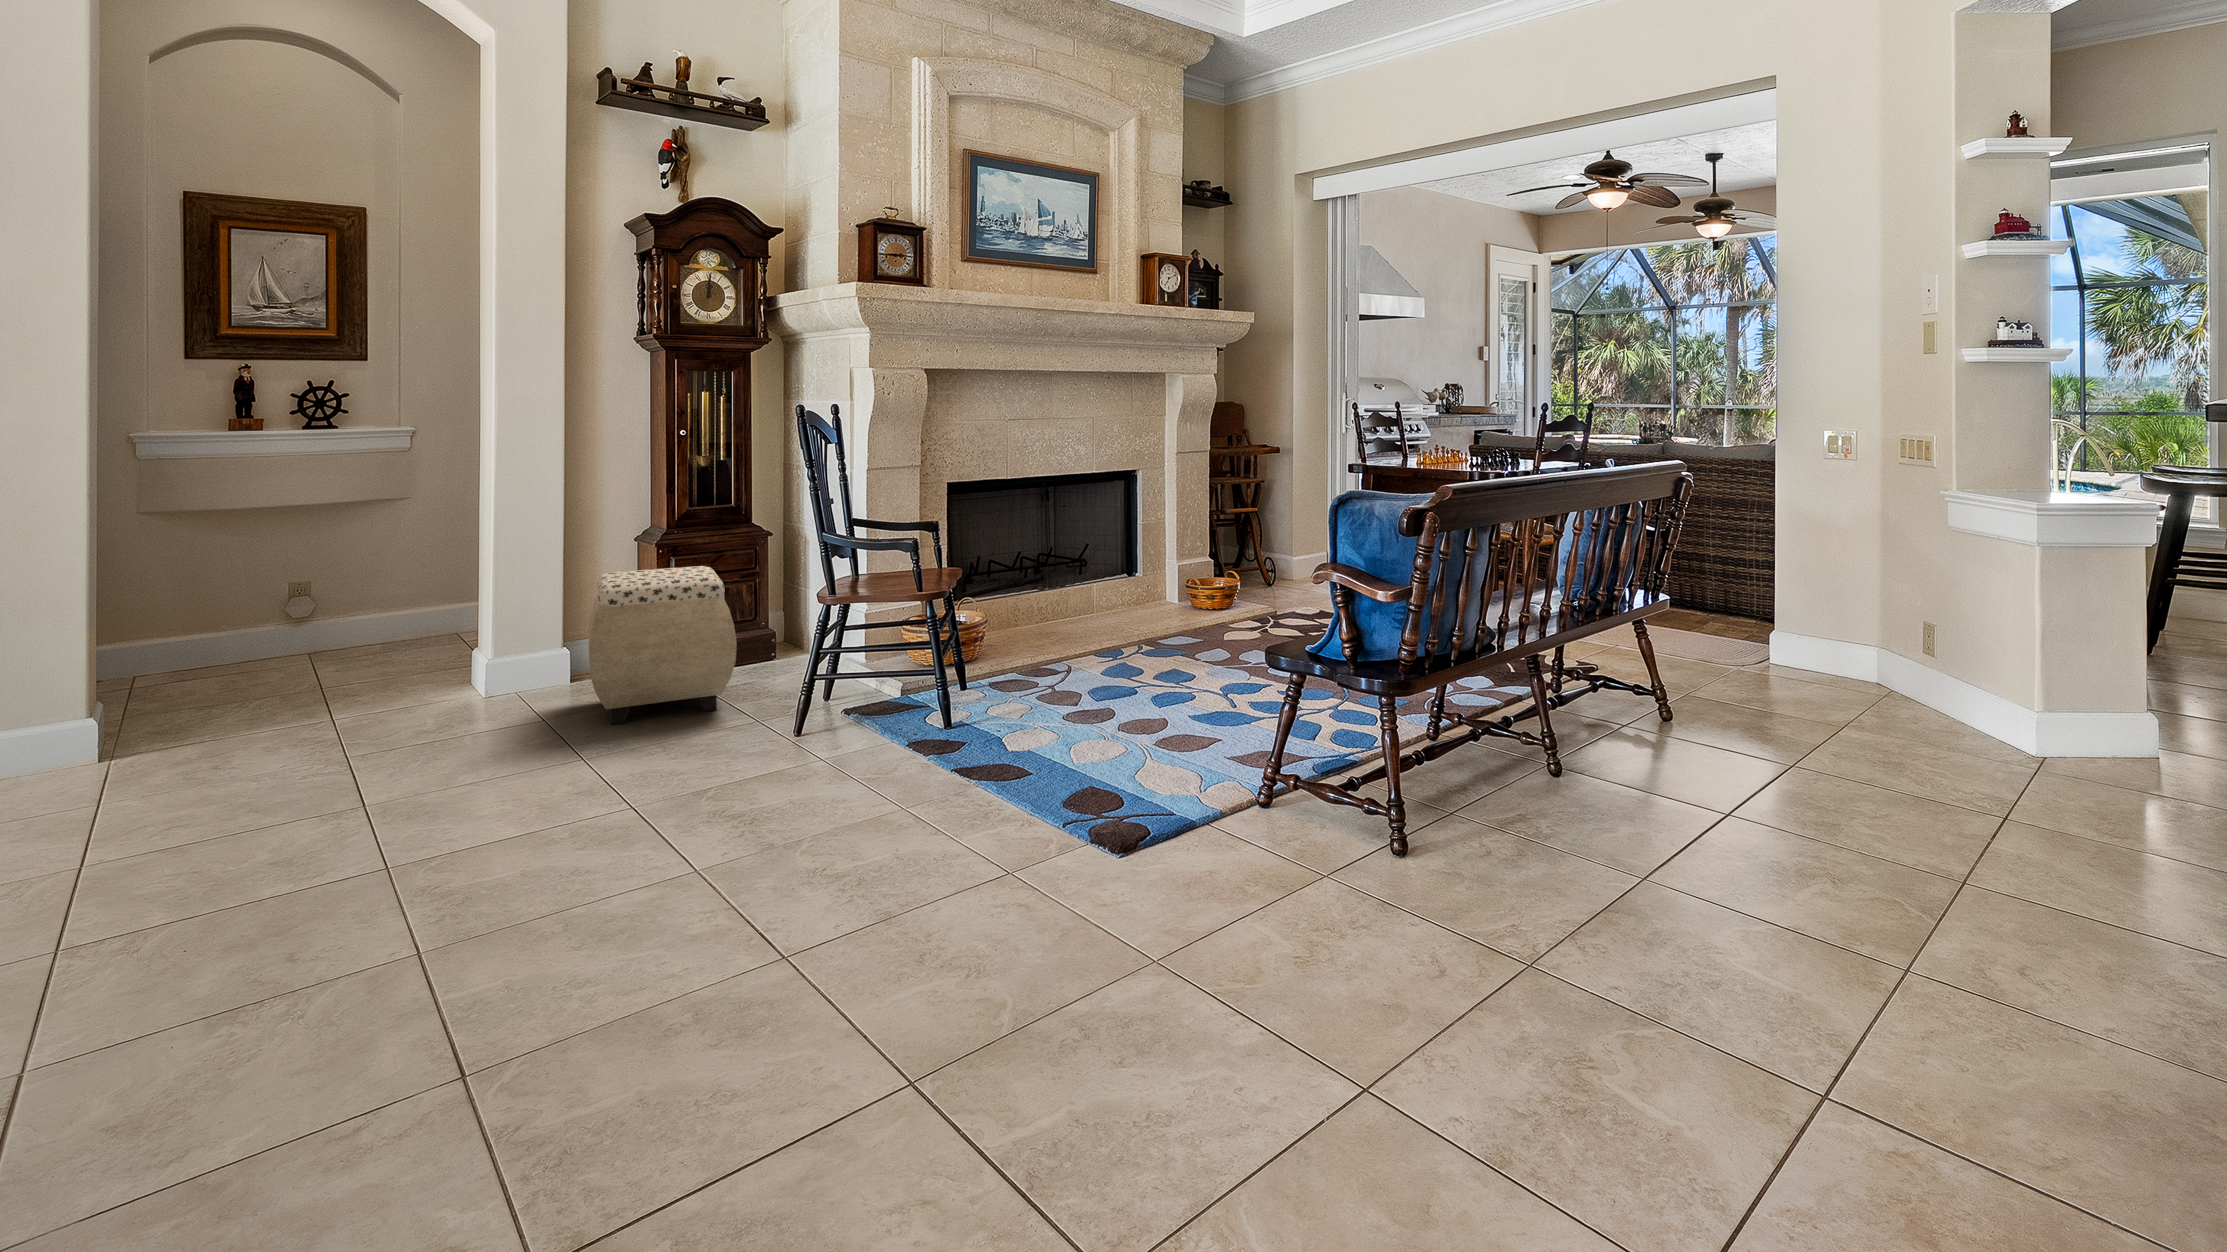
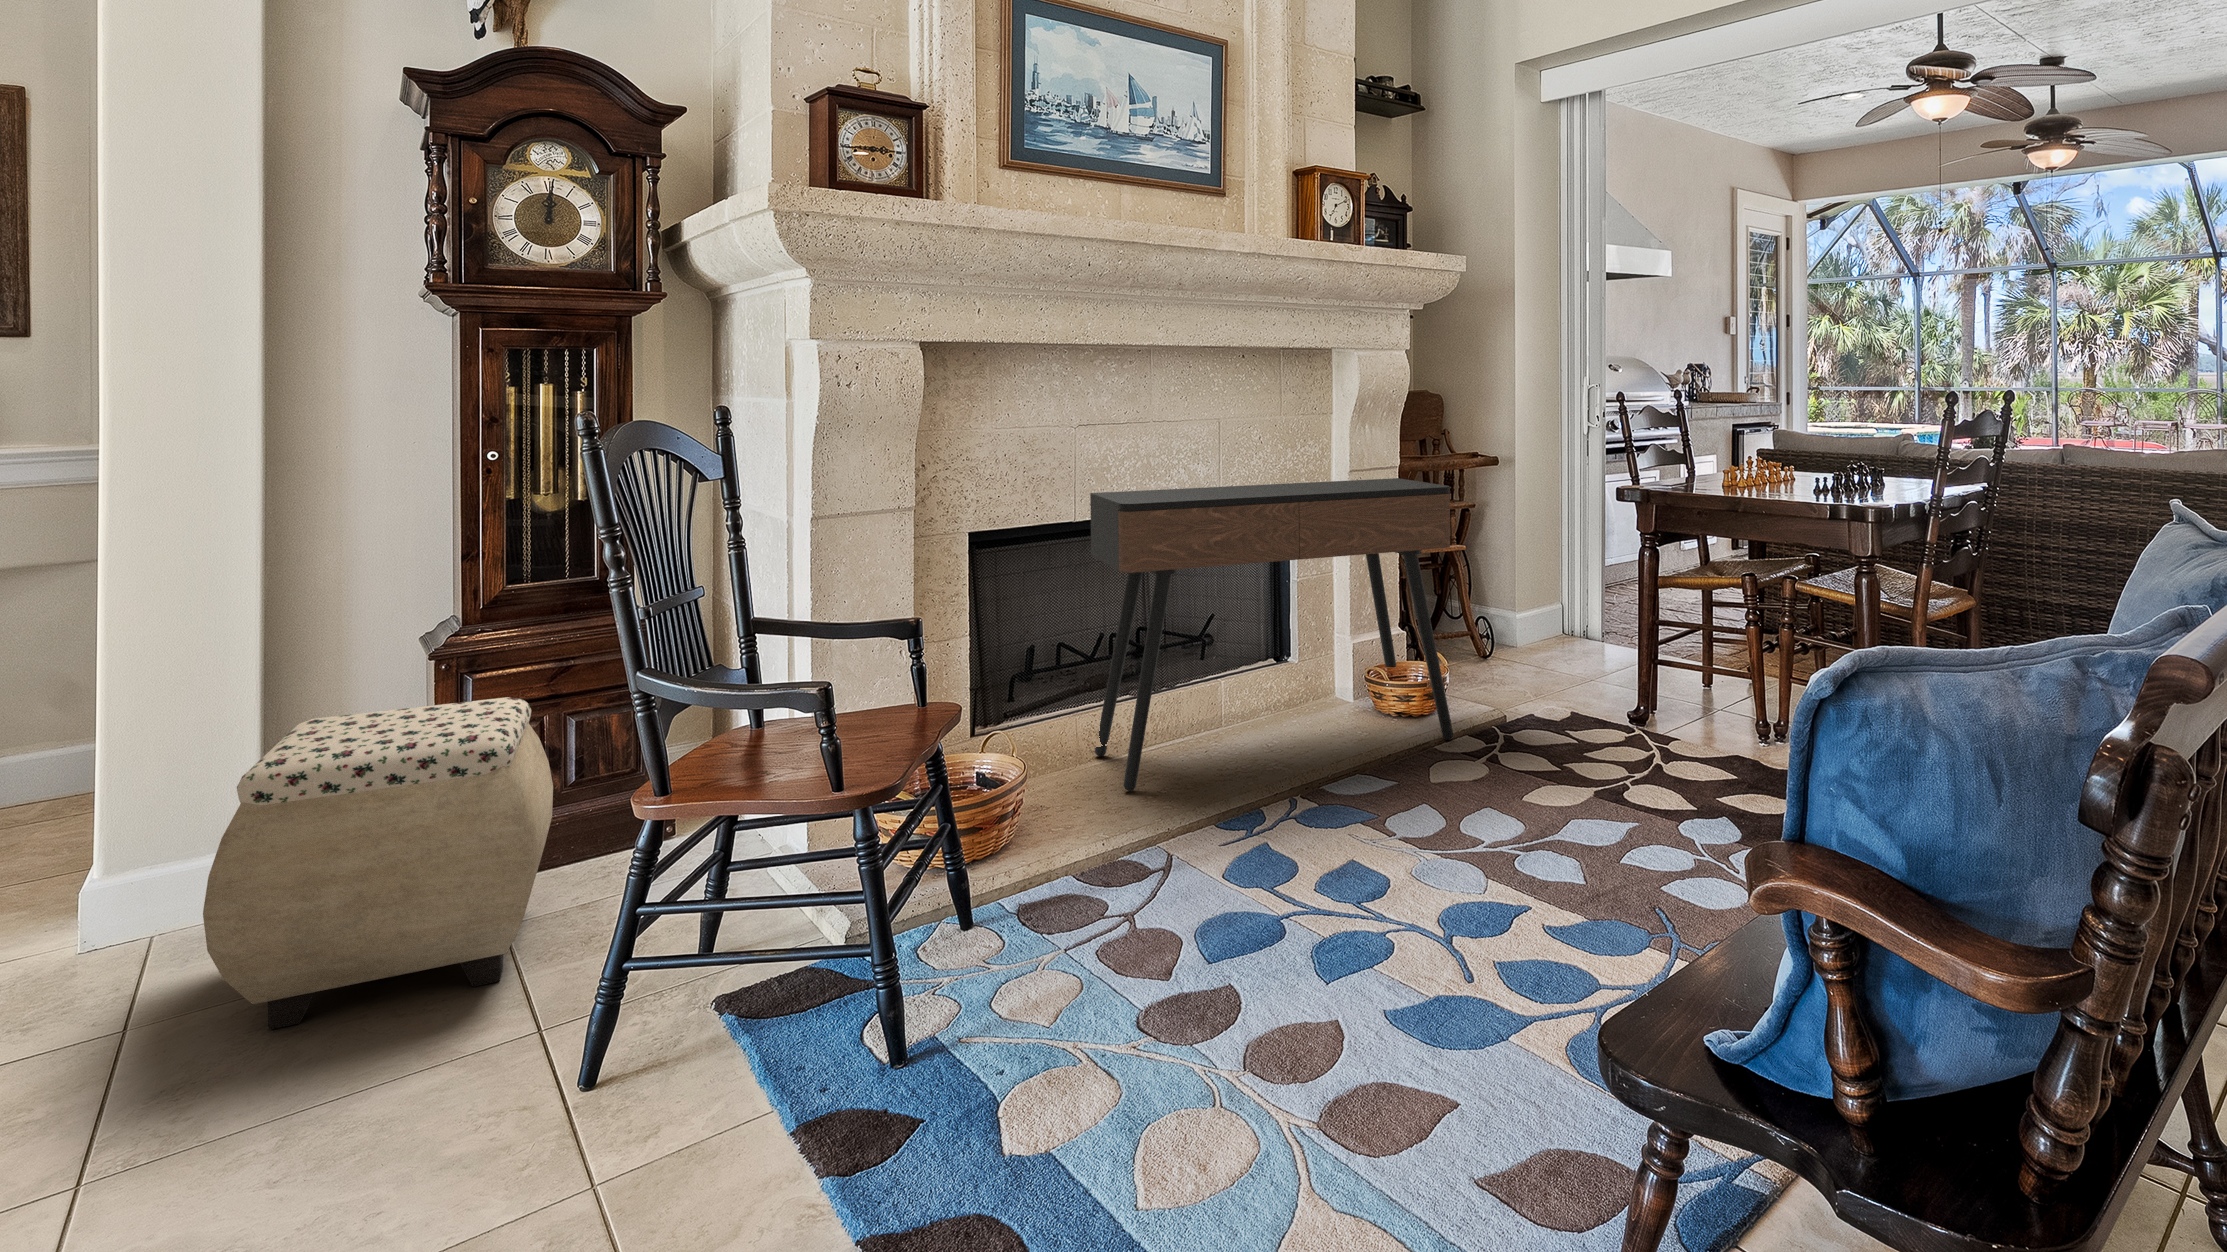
console table: none [1013,457,1241,643] -> present [1090,478,1453,791]

